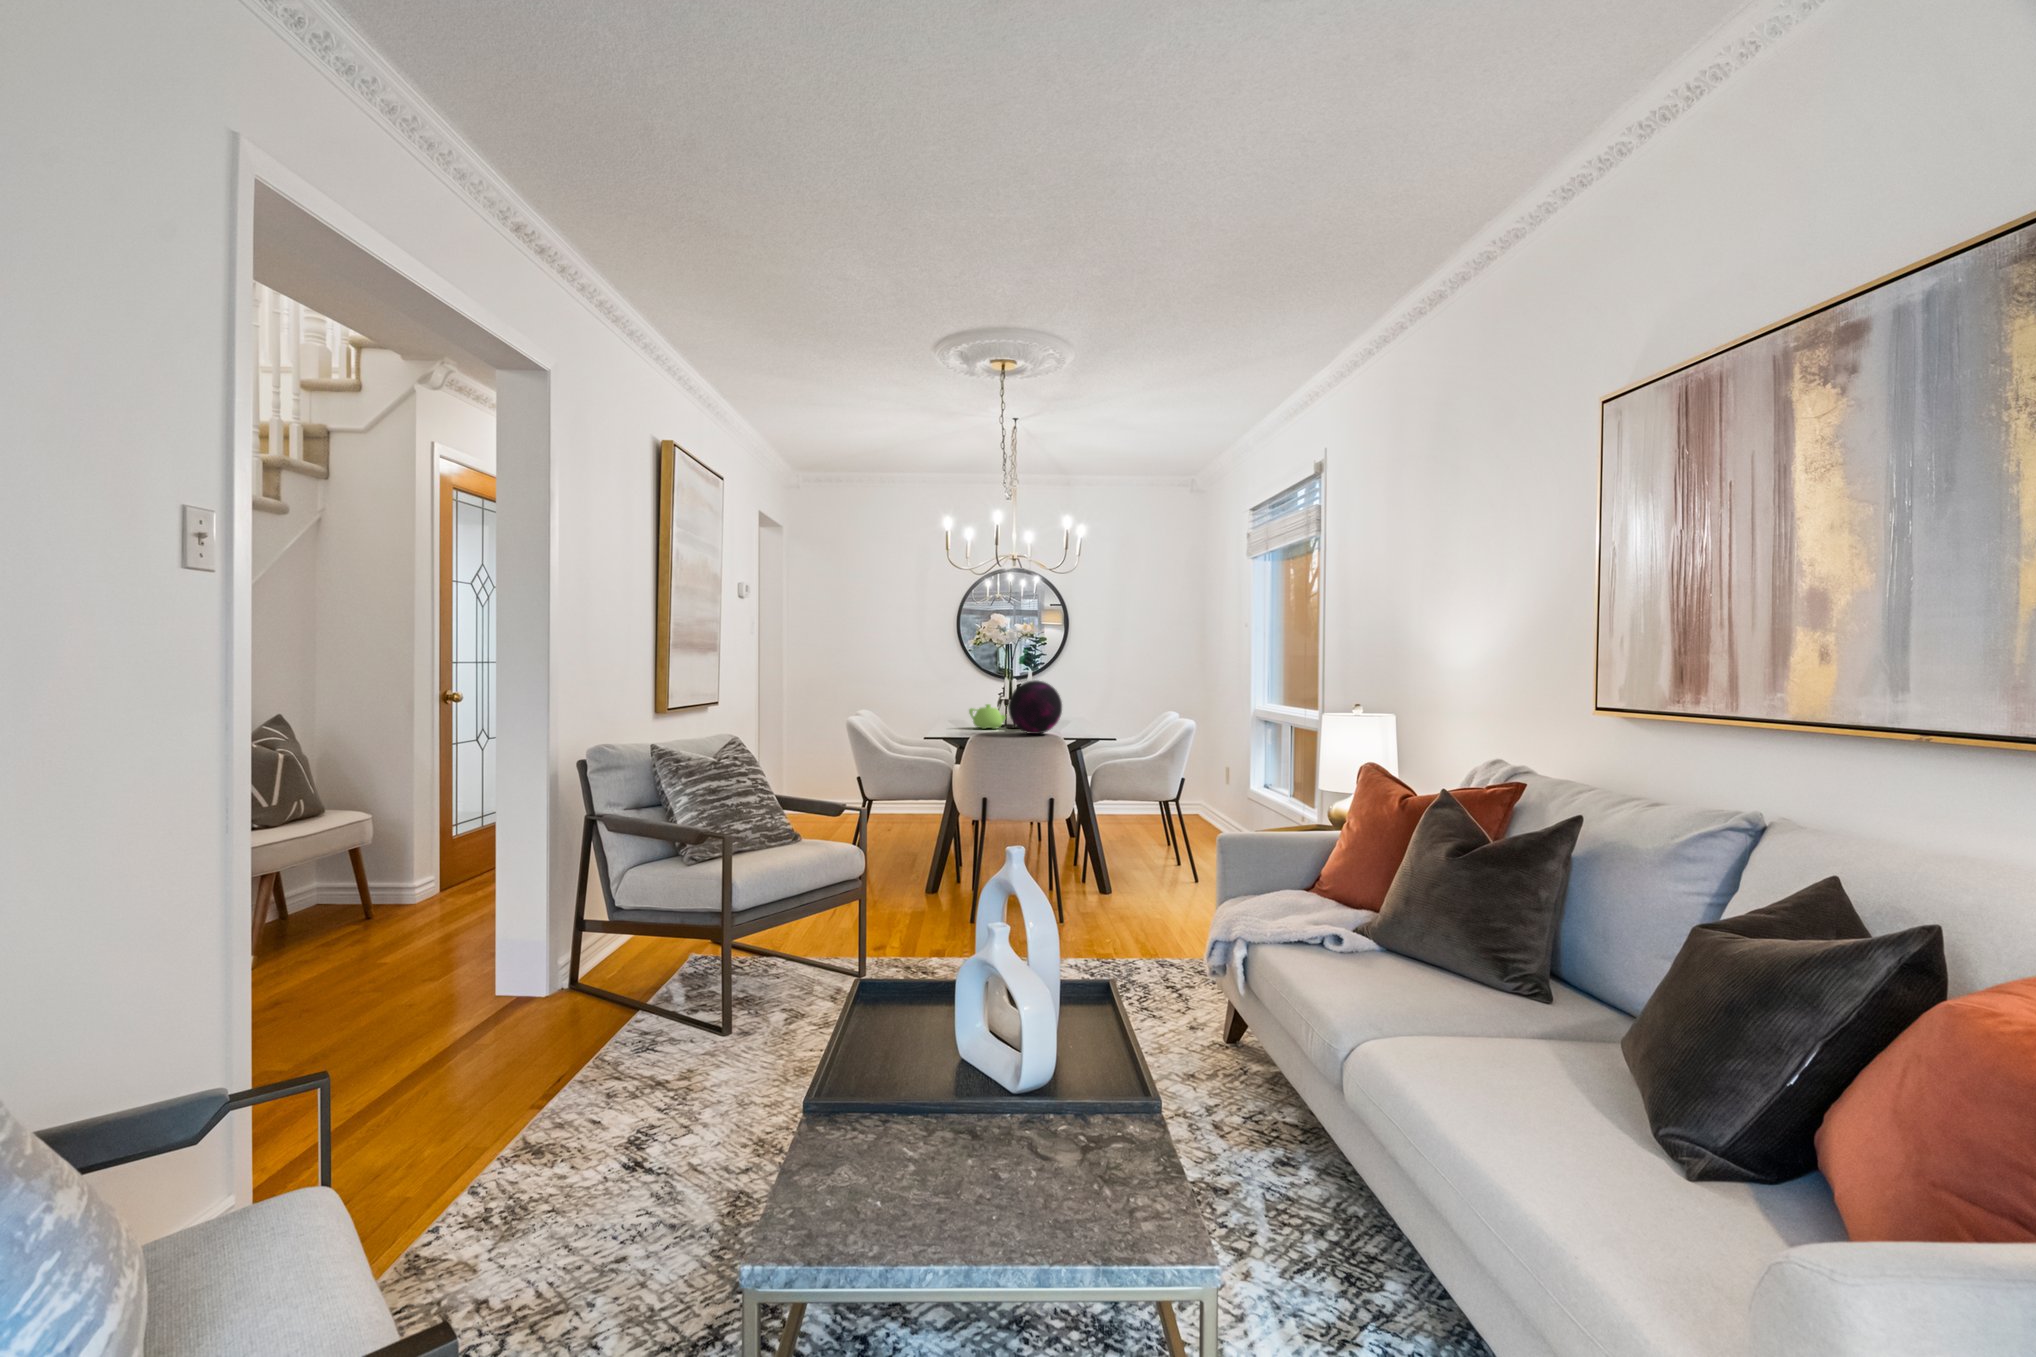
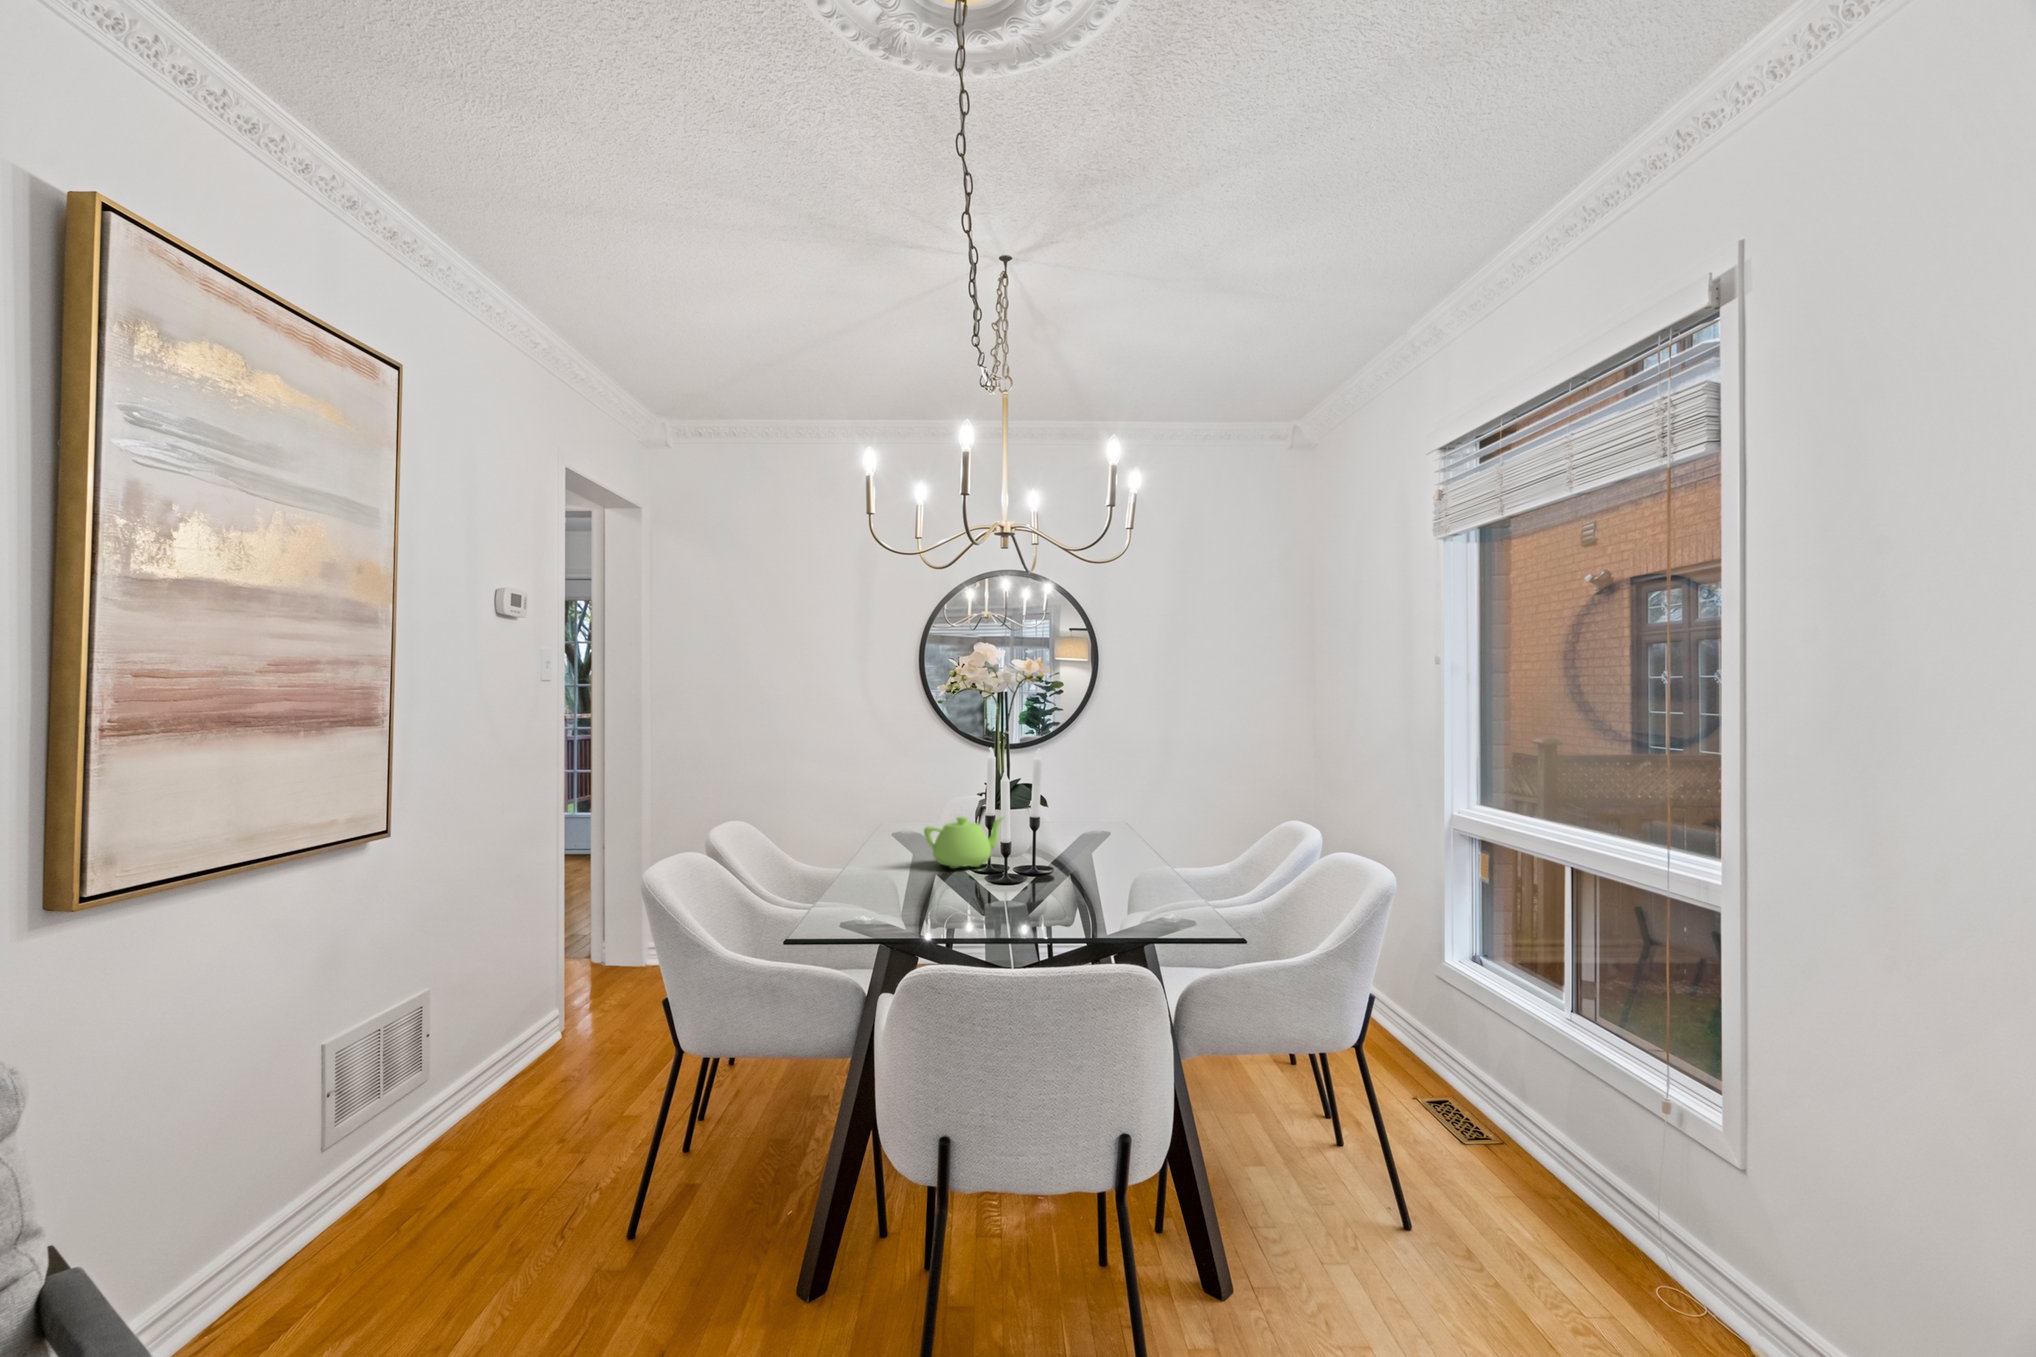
decorative orb: present [1008,680,1062,734] -> none [1001,775,1113,888]

